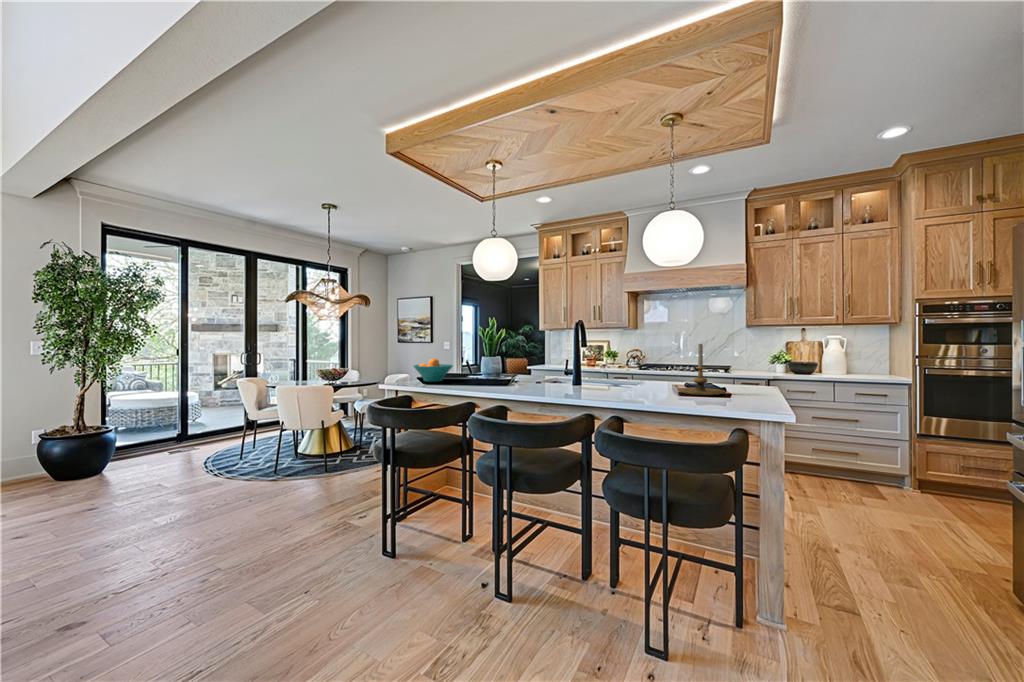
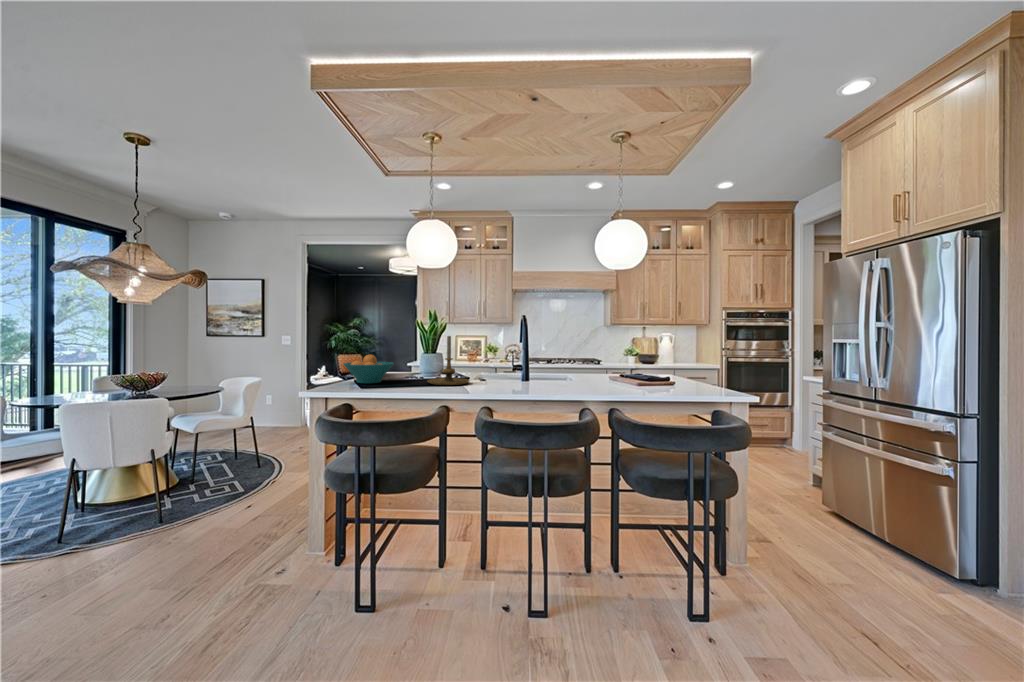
candle holder: present [677,344,725,395] -> present [428,336,470,385]

